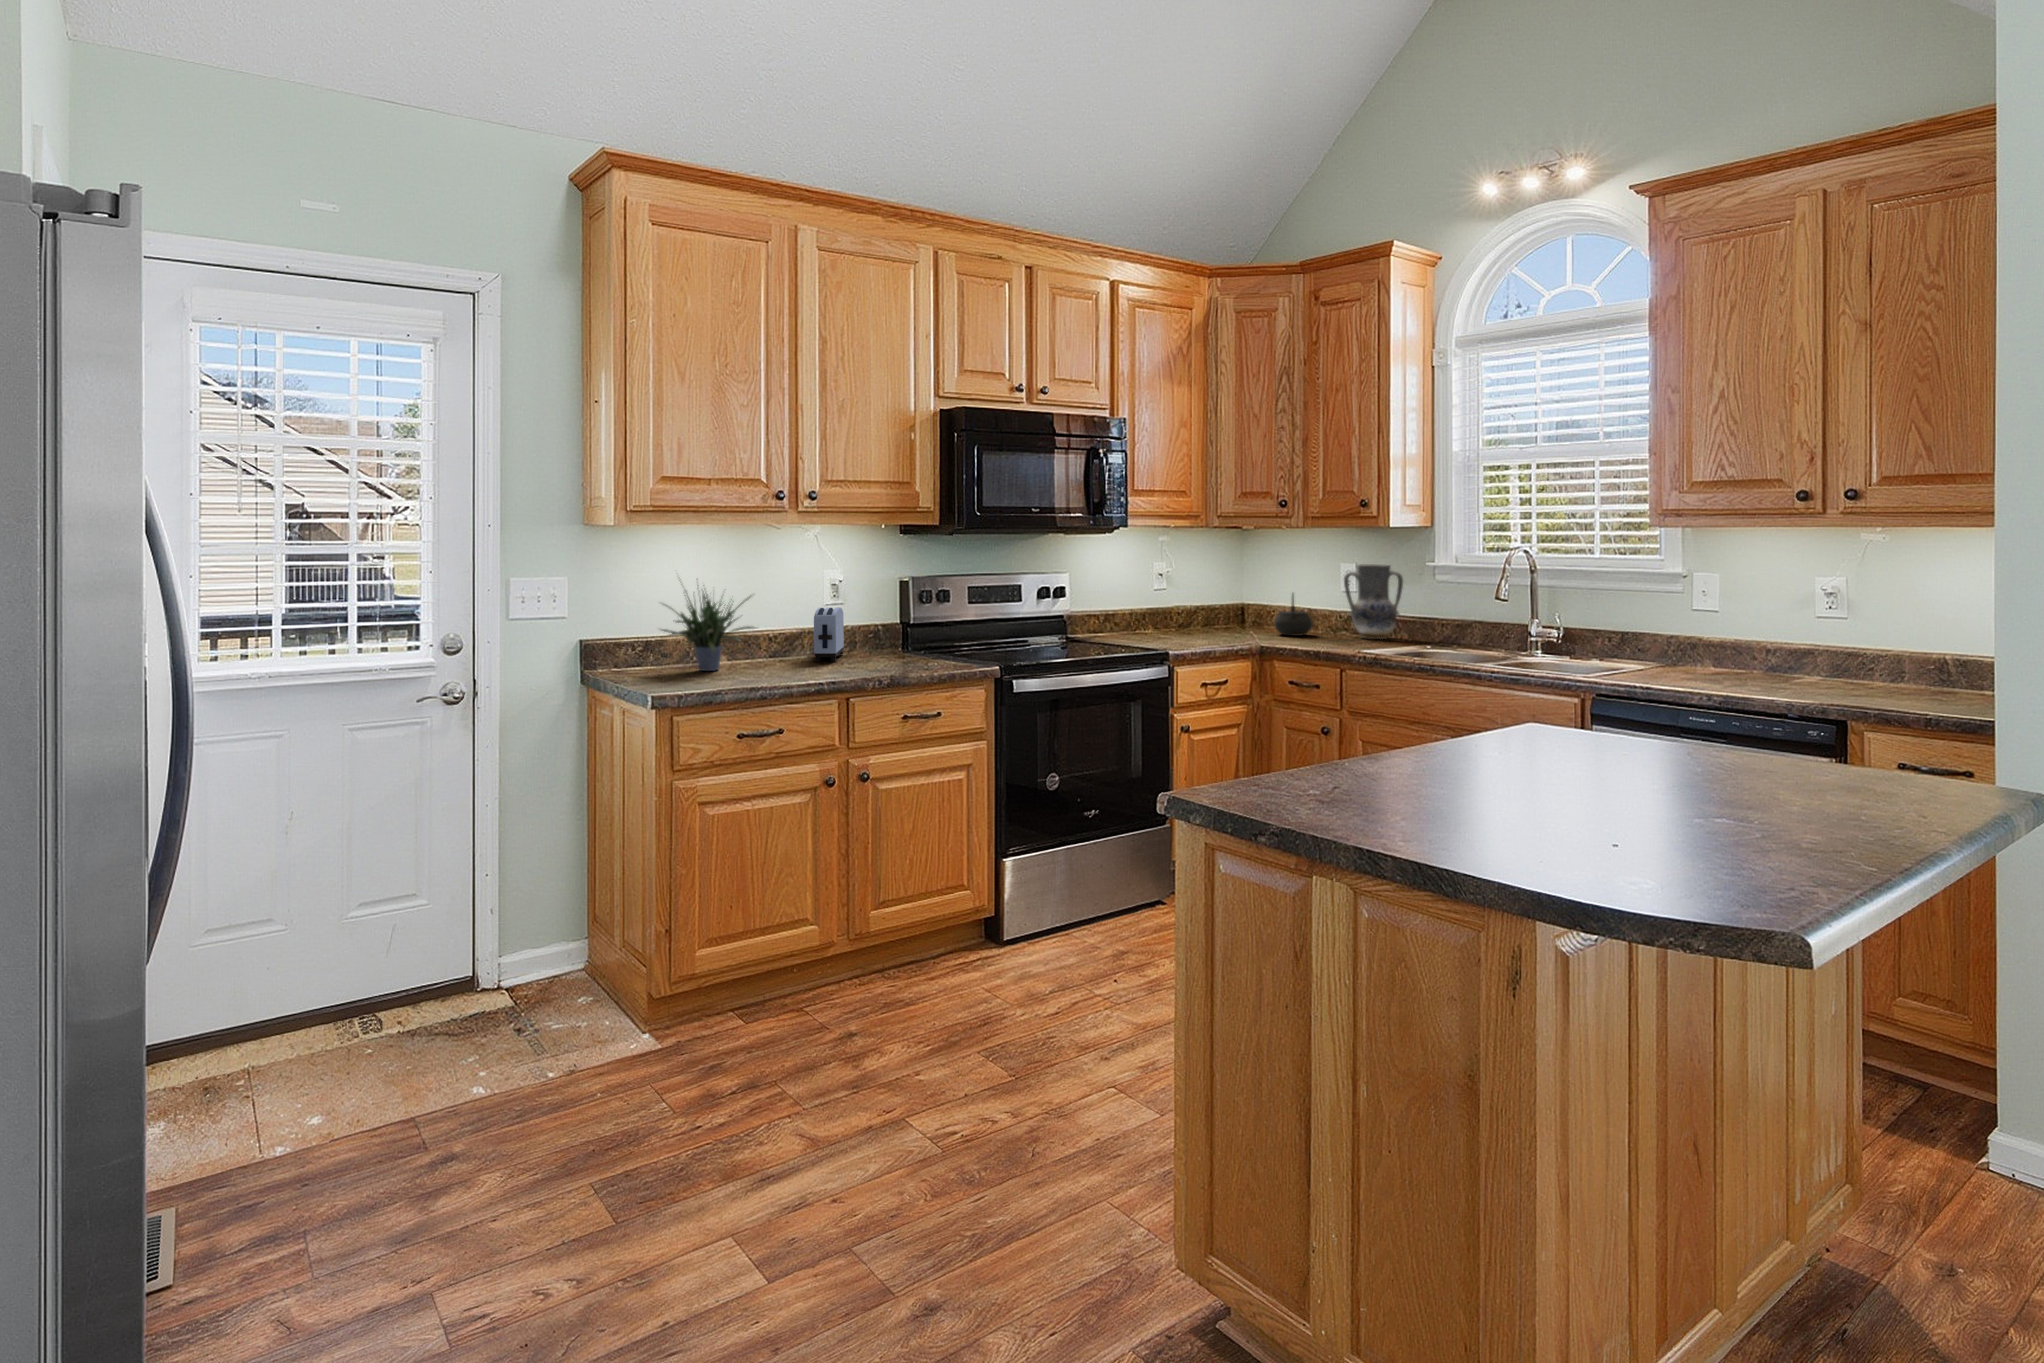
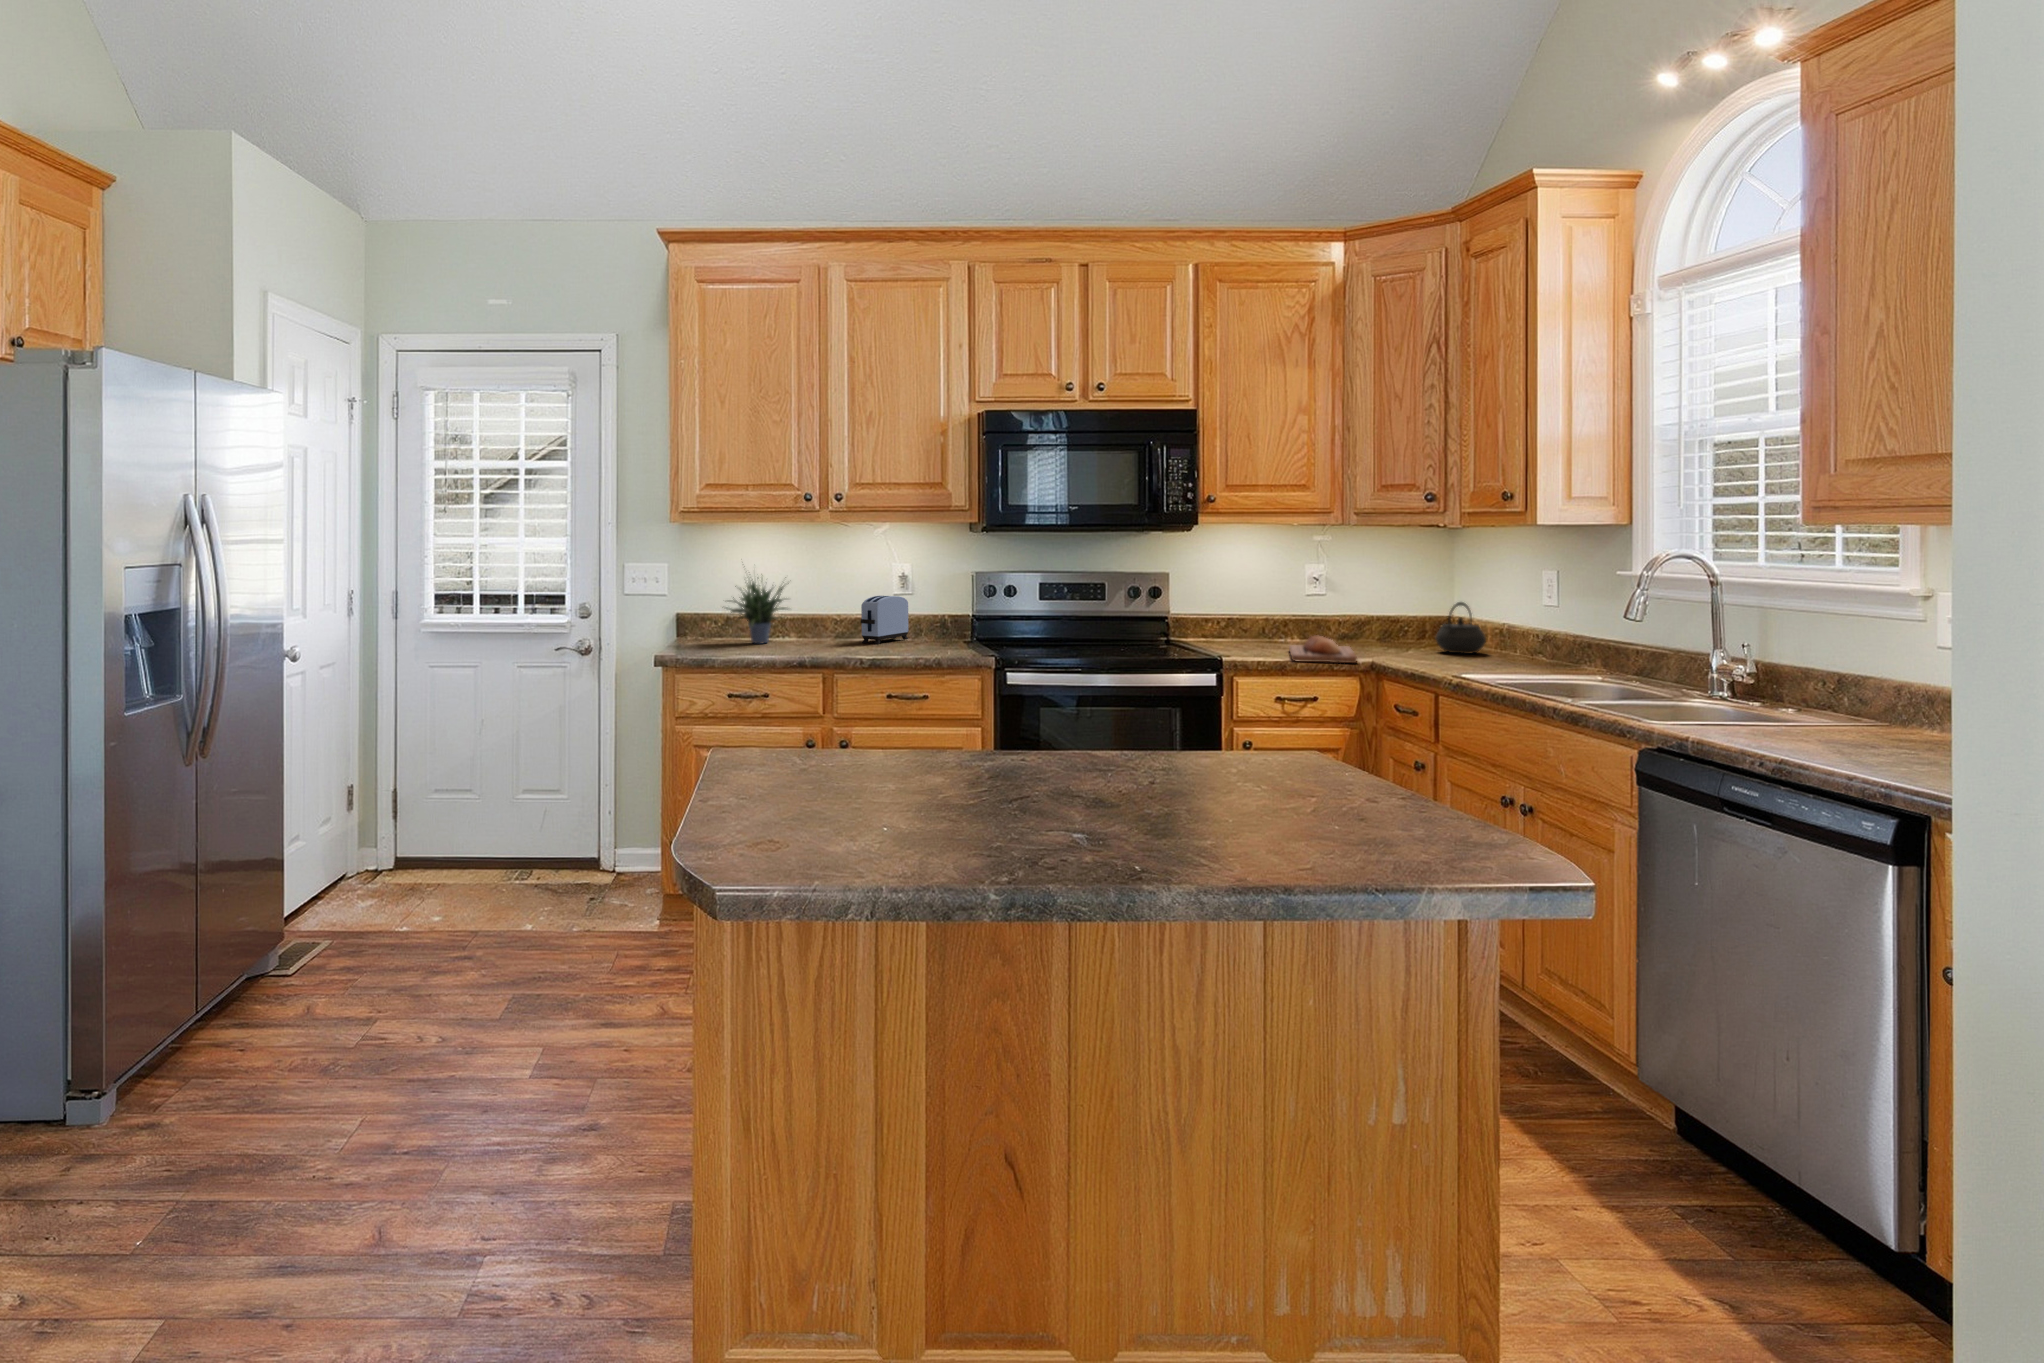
vase: present [1344,564,1403,639] -> none [1516,571,1597,663]
bread loaf: none [1186,627,1276,651] -> present [1289,636,1357,663]

